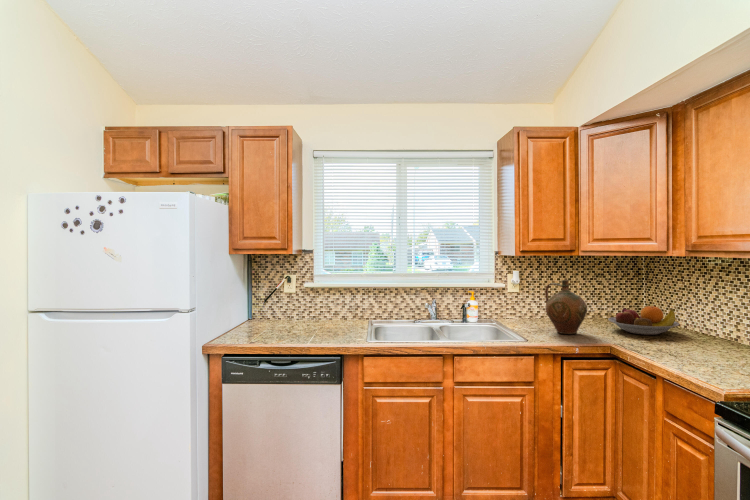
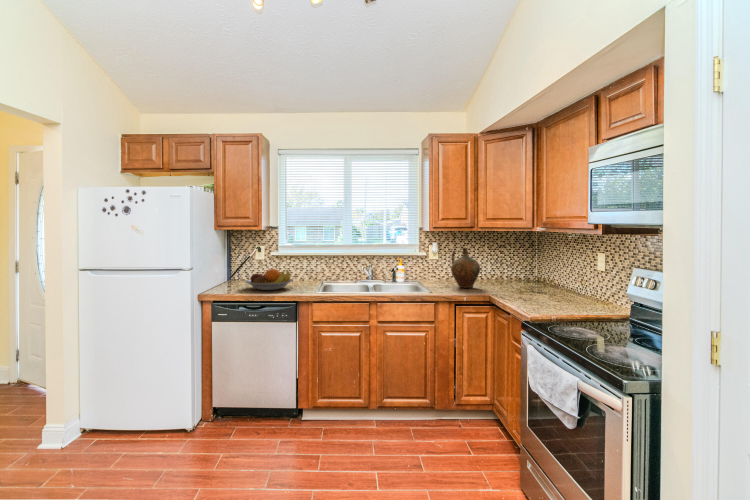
fruit bowl: present [608,306,679,335] -> present [245,269,293,290]

